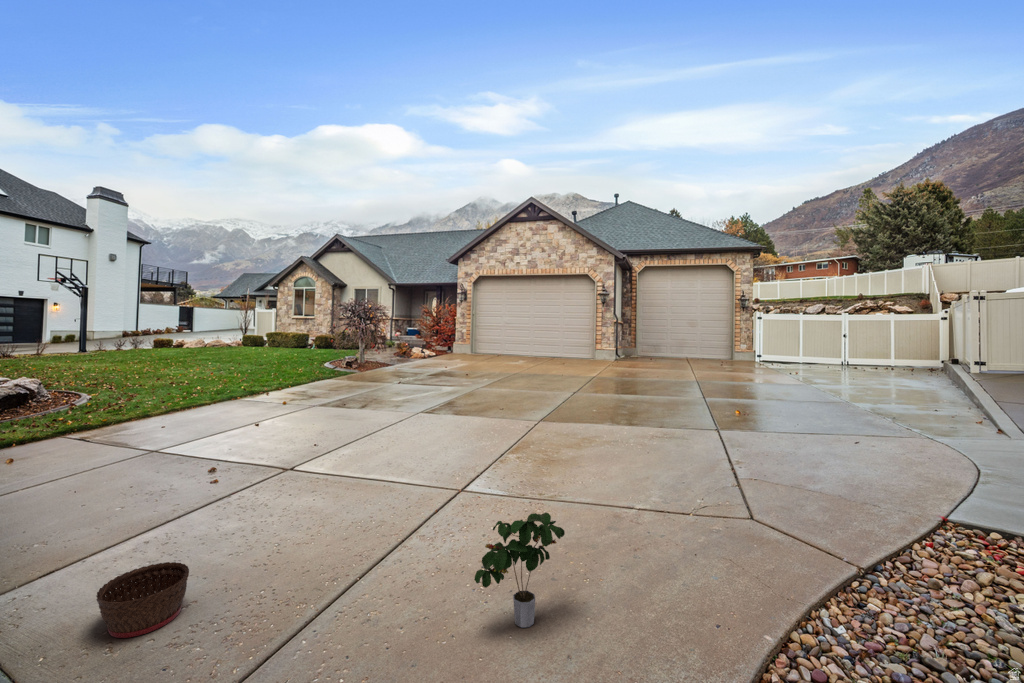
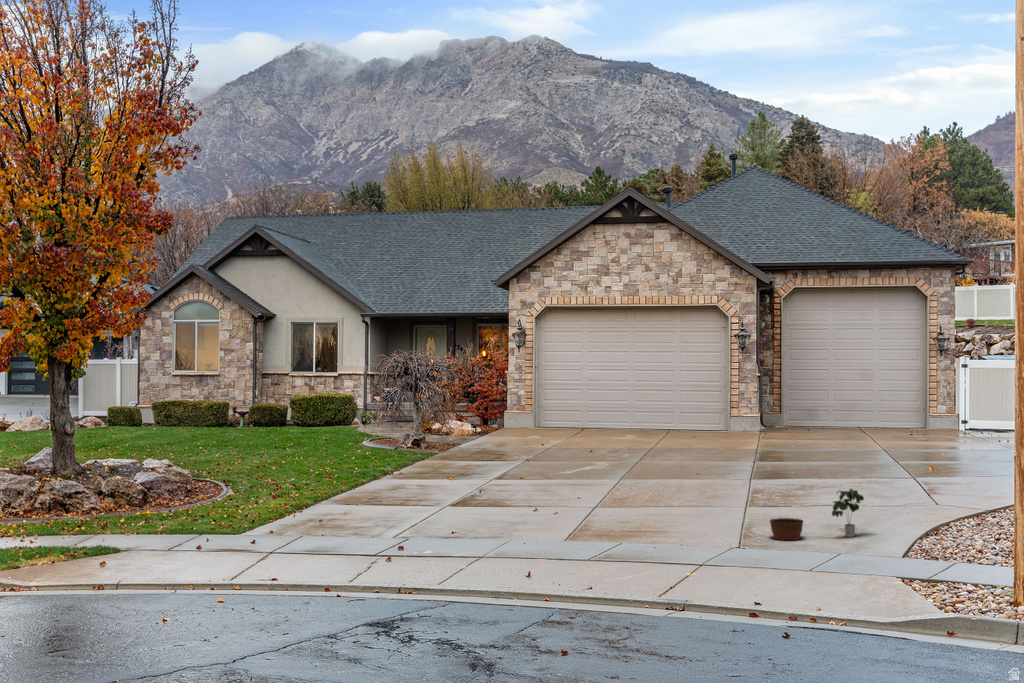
basket: present [96,562,189,638] -> present [770,518,803,540]

